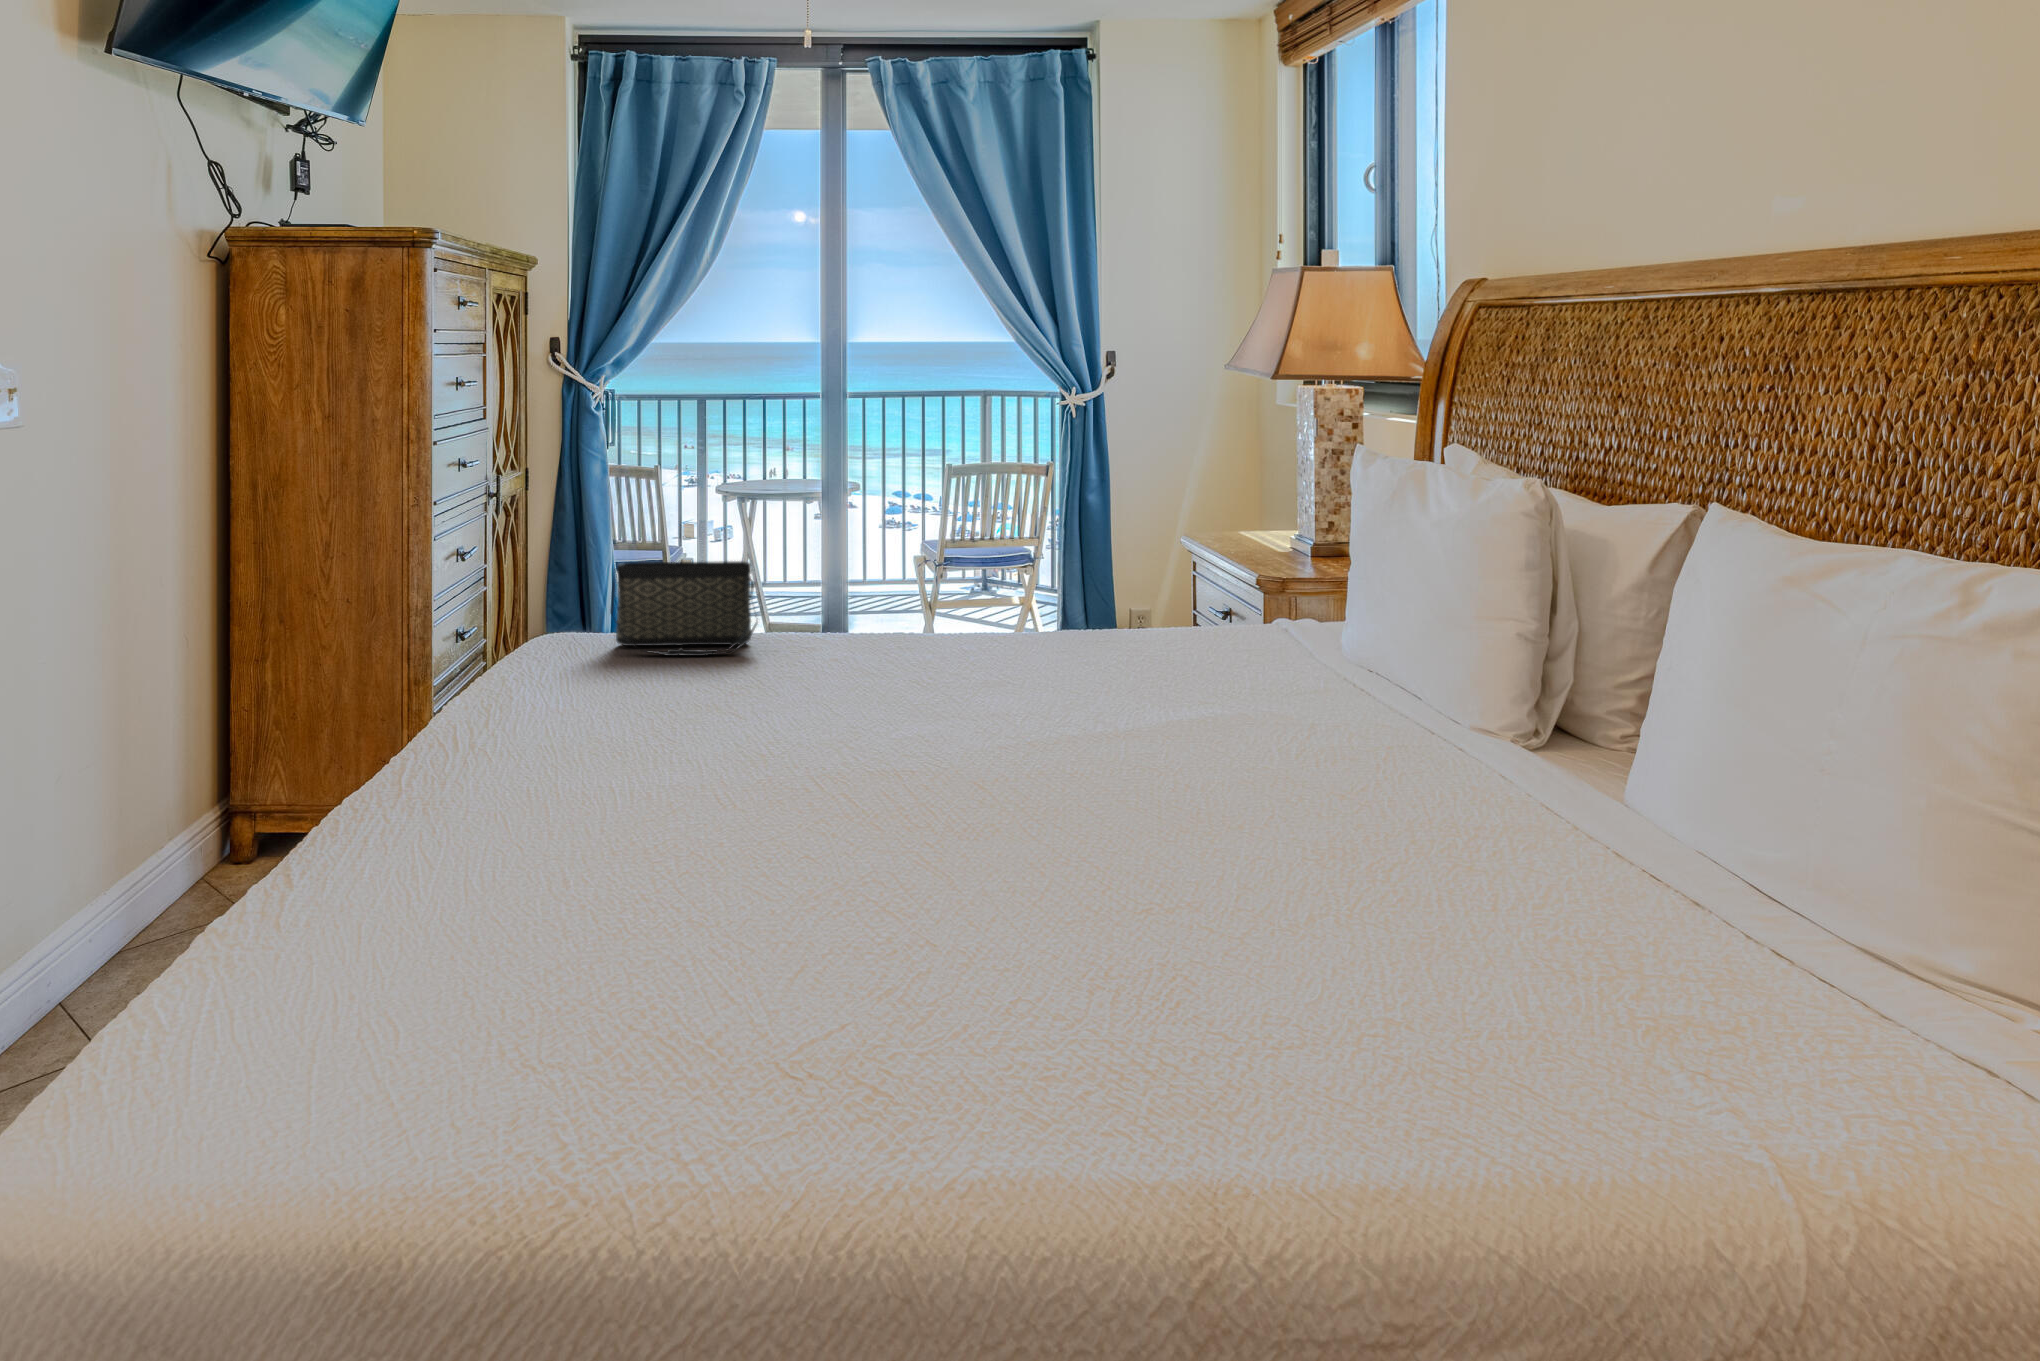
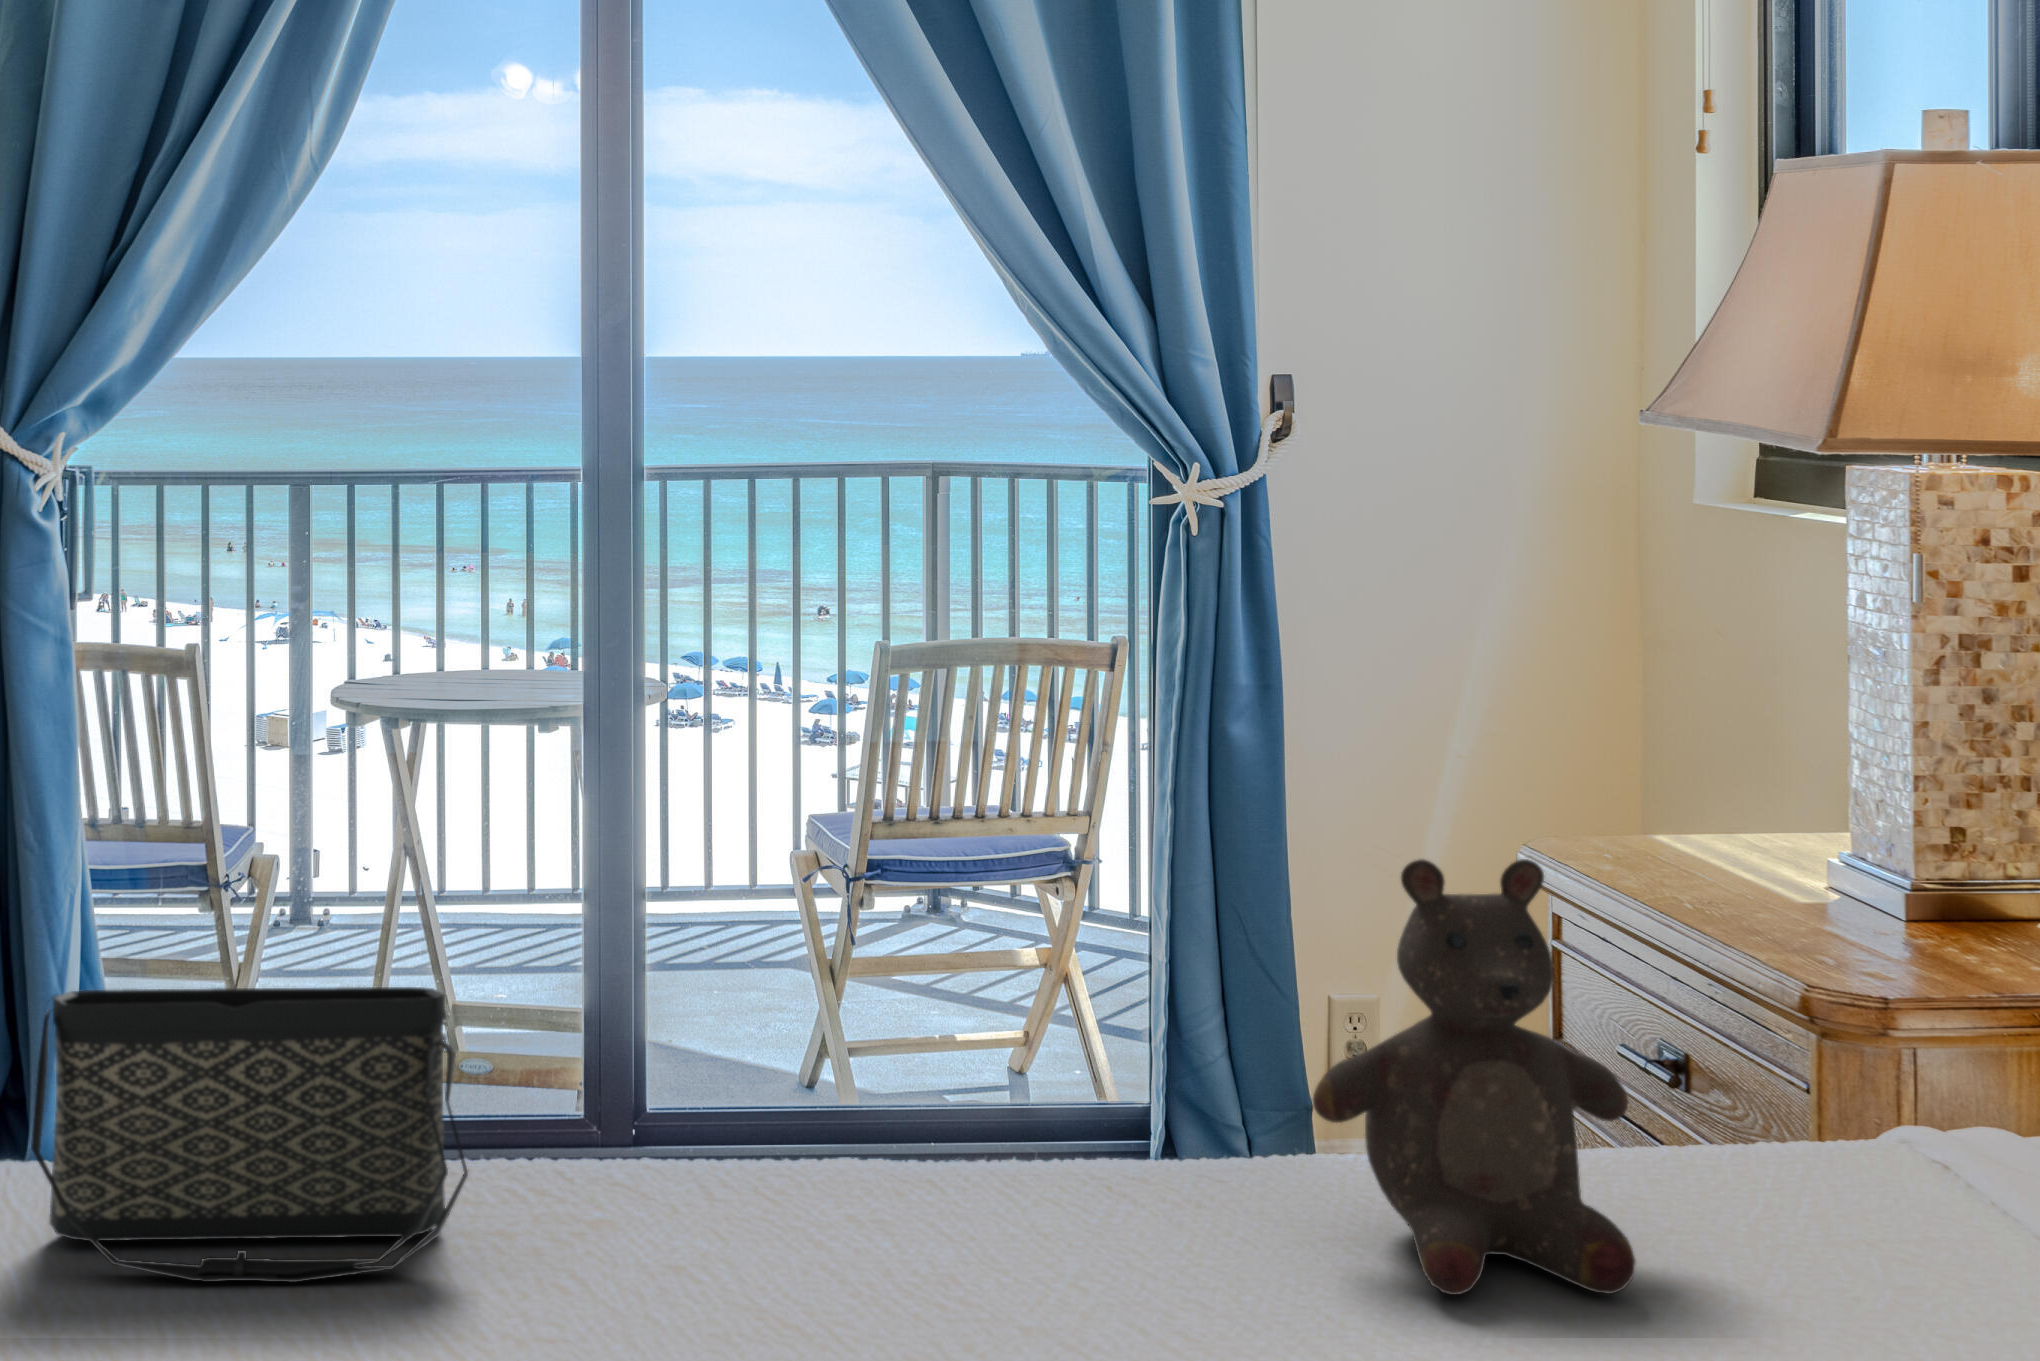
stuffed bear: none [1046,516,1154,658] -> present [1313,859,1636,1295]

